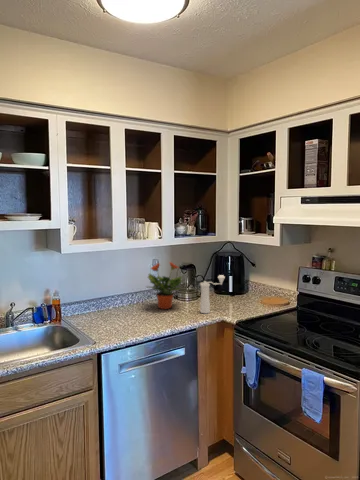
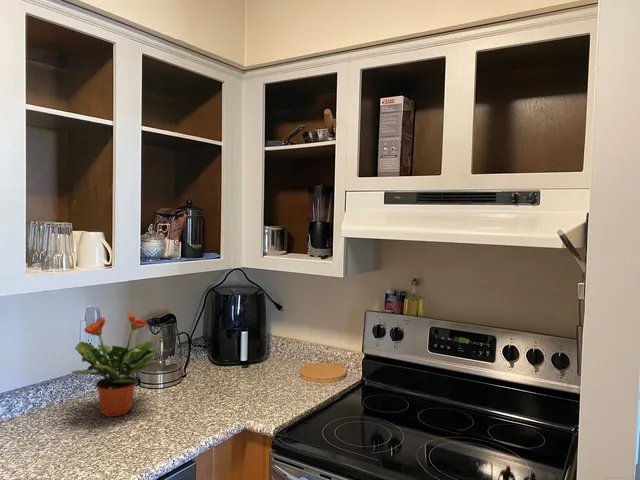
pepper mill: present [200,275,225,313] -> none [197,336,245,418]

